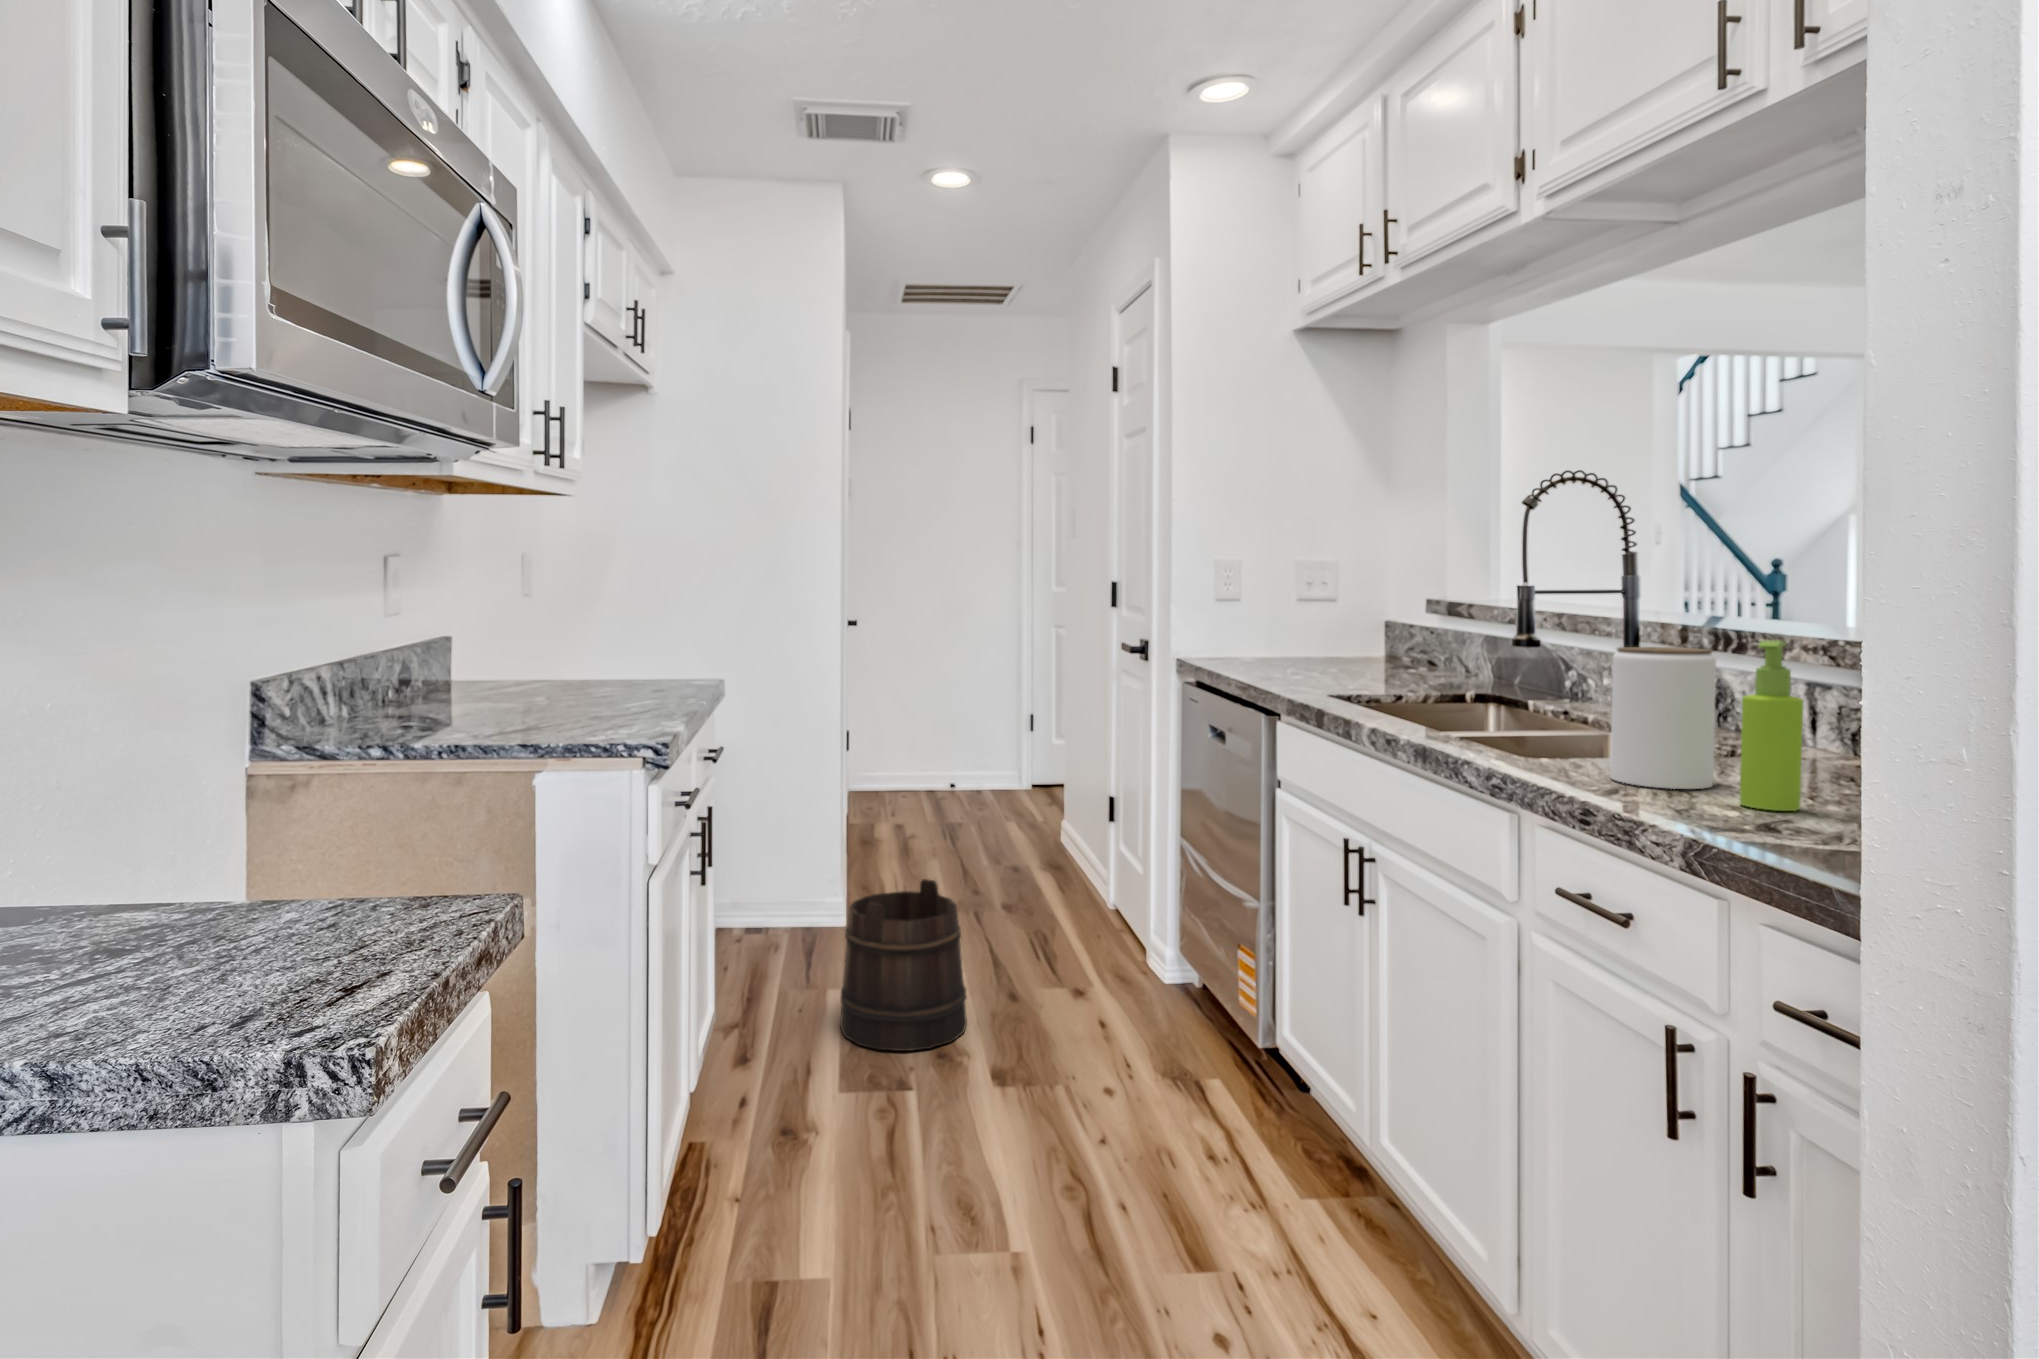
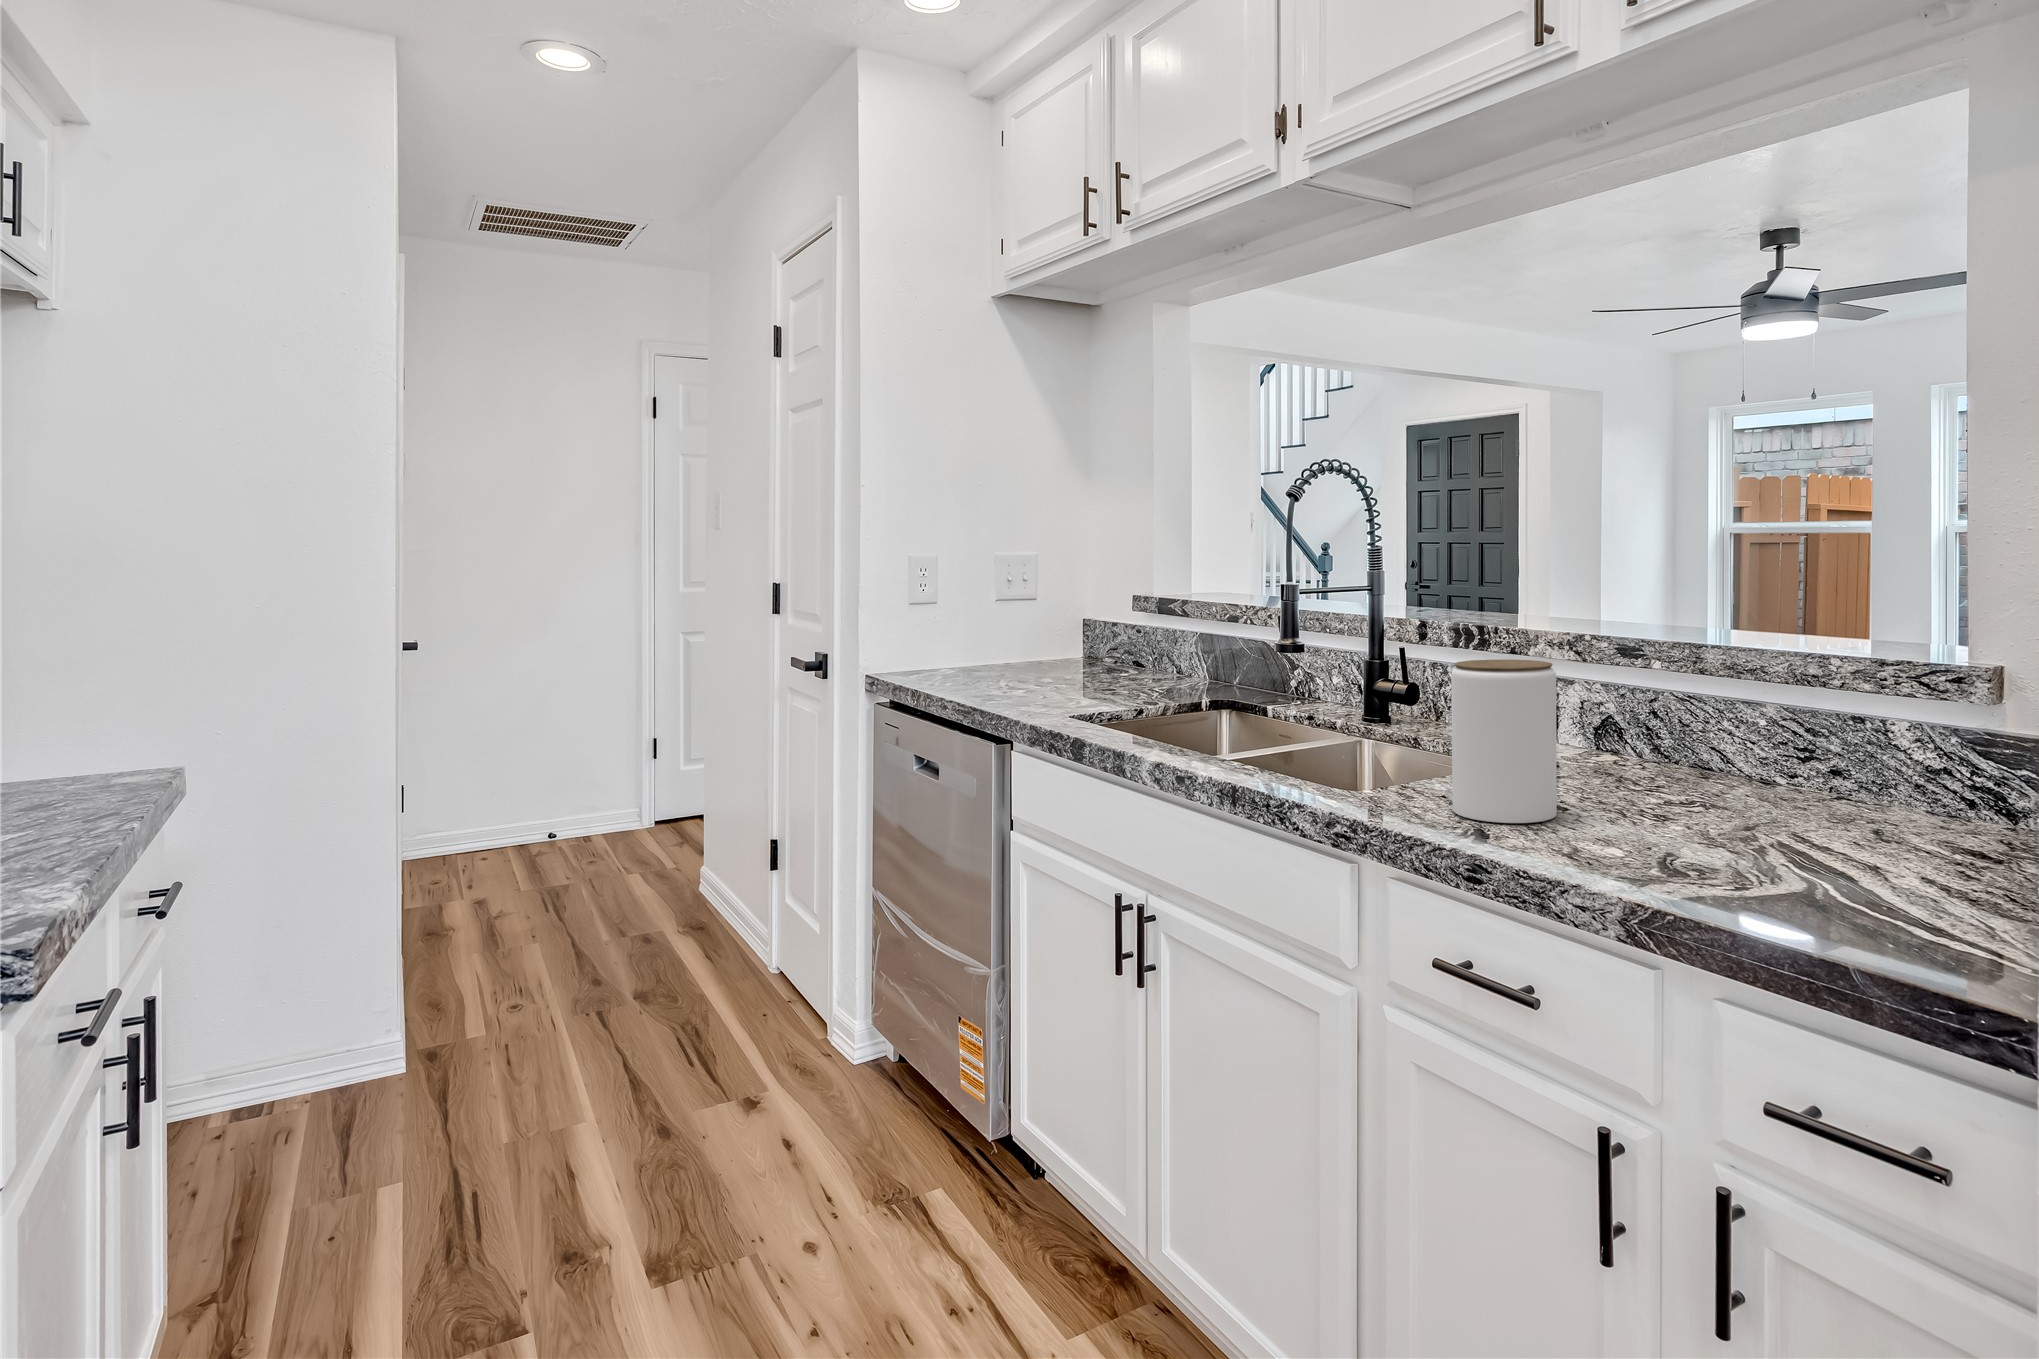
soap dispenser: present [1740,640,1803,811] -> none [1613,655,1674,845]
bucket: present [840,879,967,1051] -> none [419,1005,619,1273]

